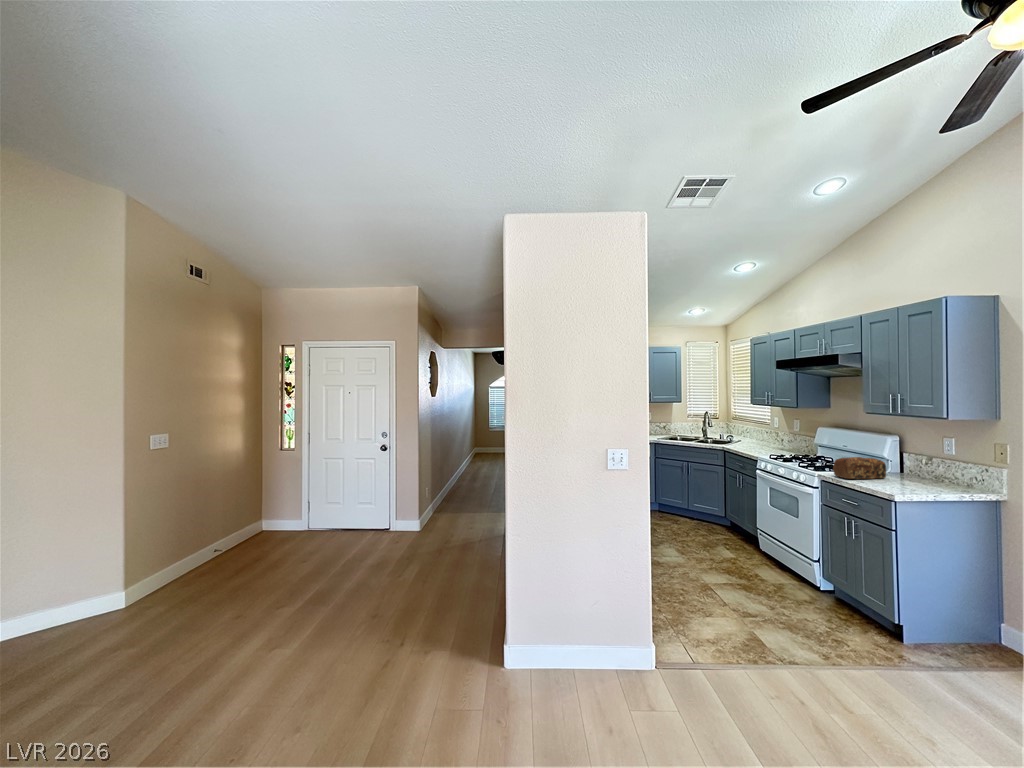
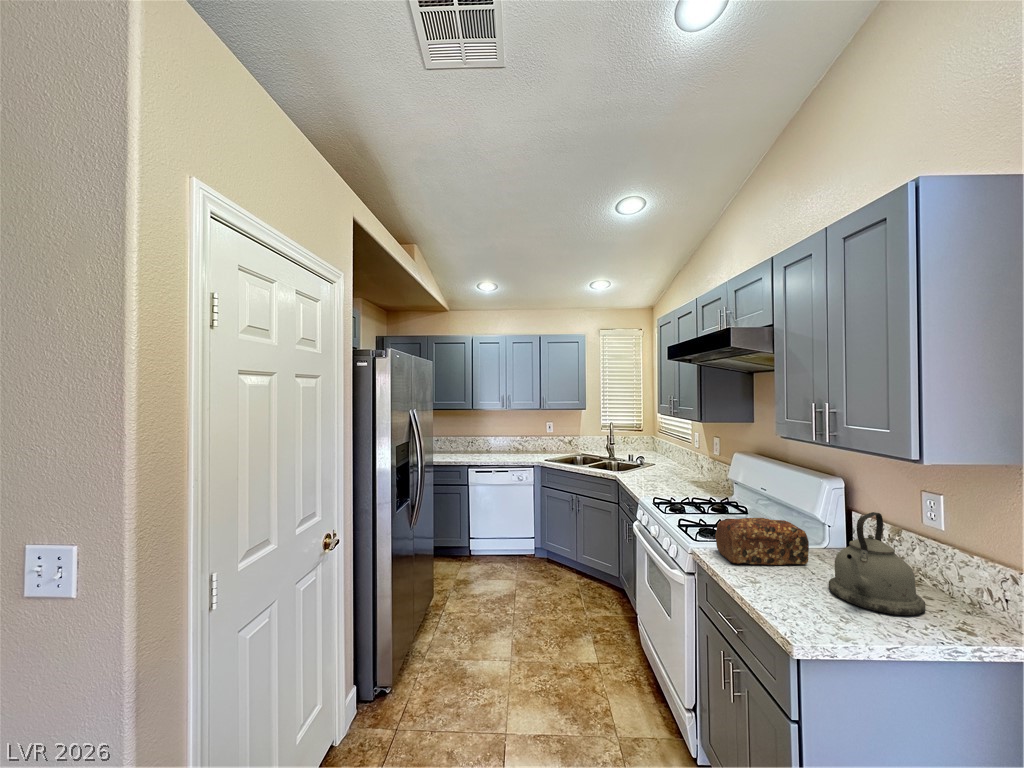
kettle: none [901,447,947,489] -> present [829,512,926,615]

